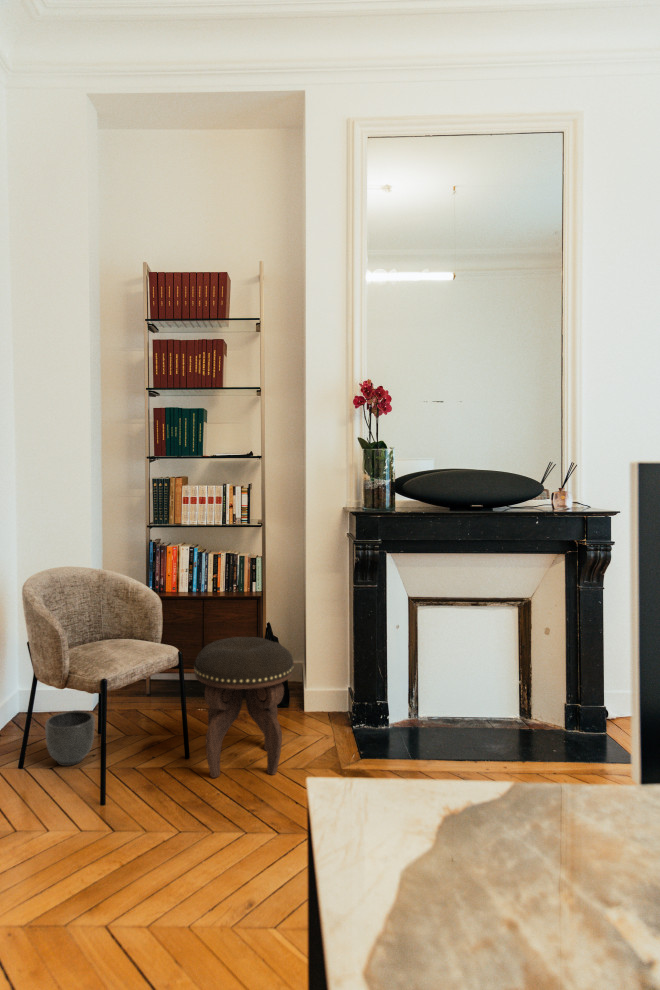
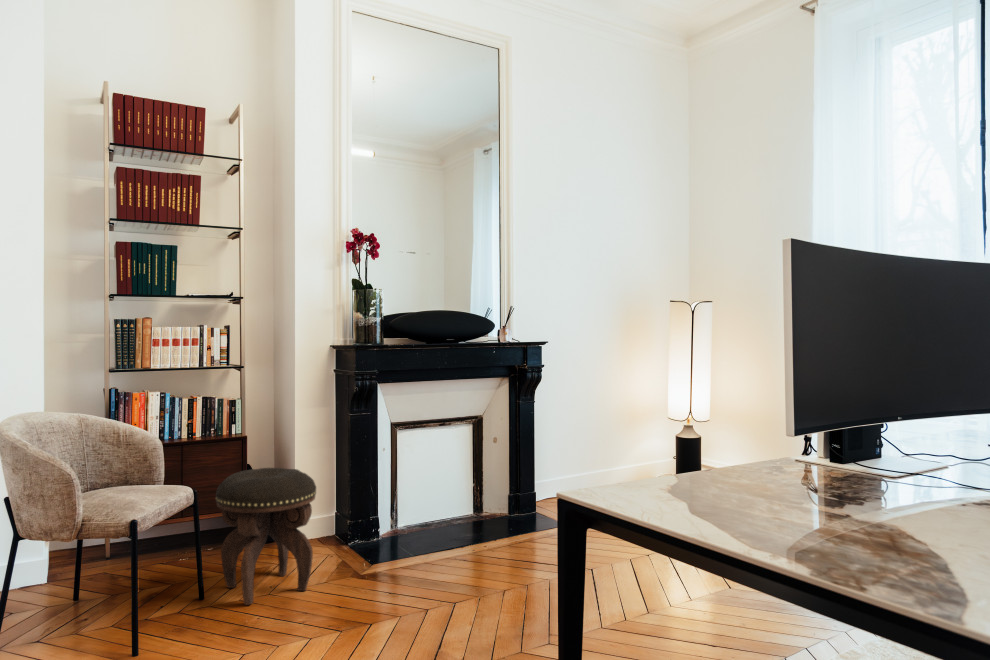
planter: present [45,711,95,766] -> none [37,570,98,632]

